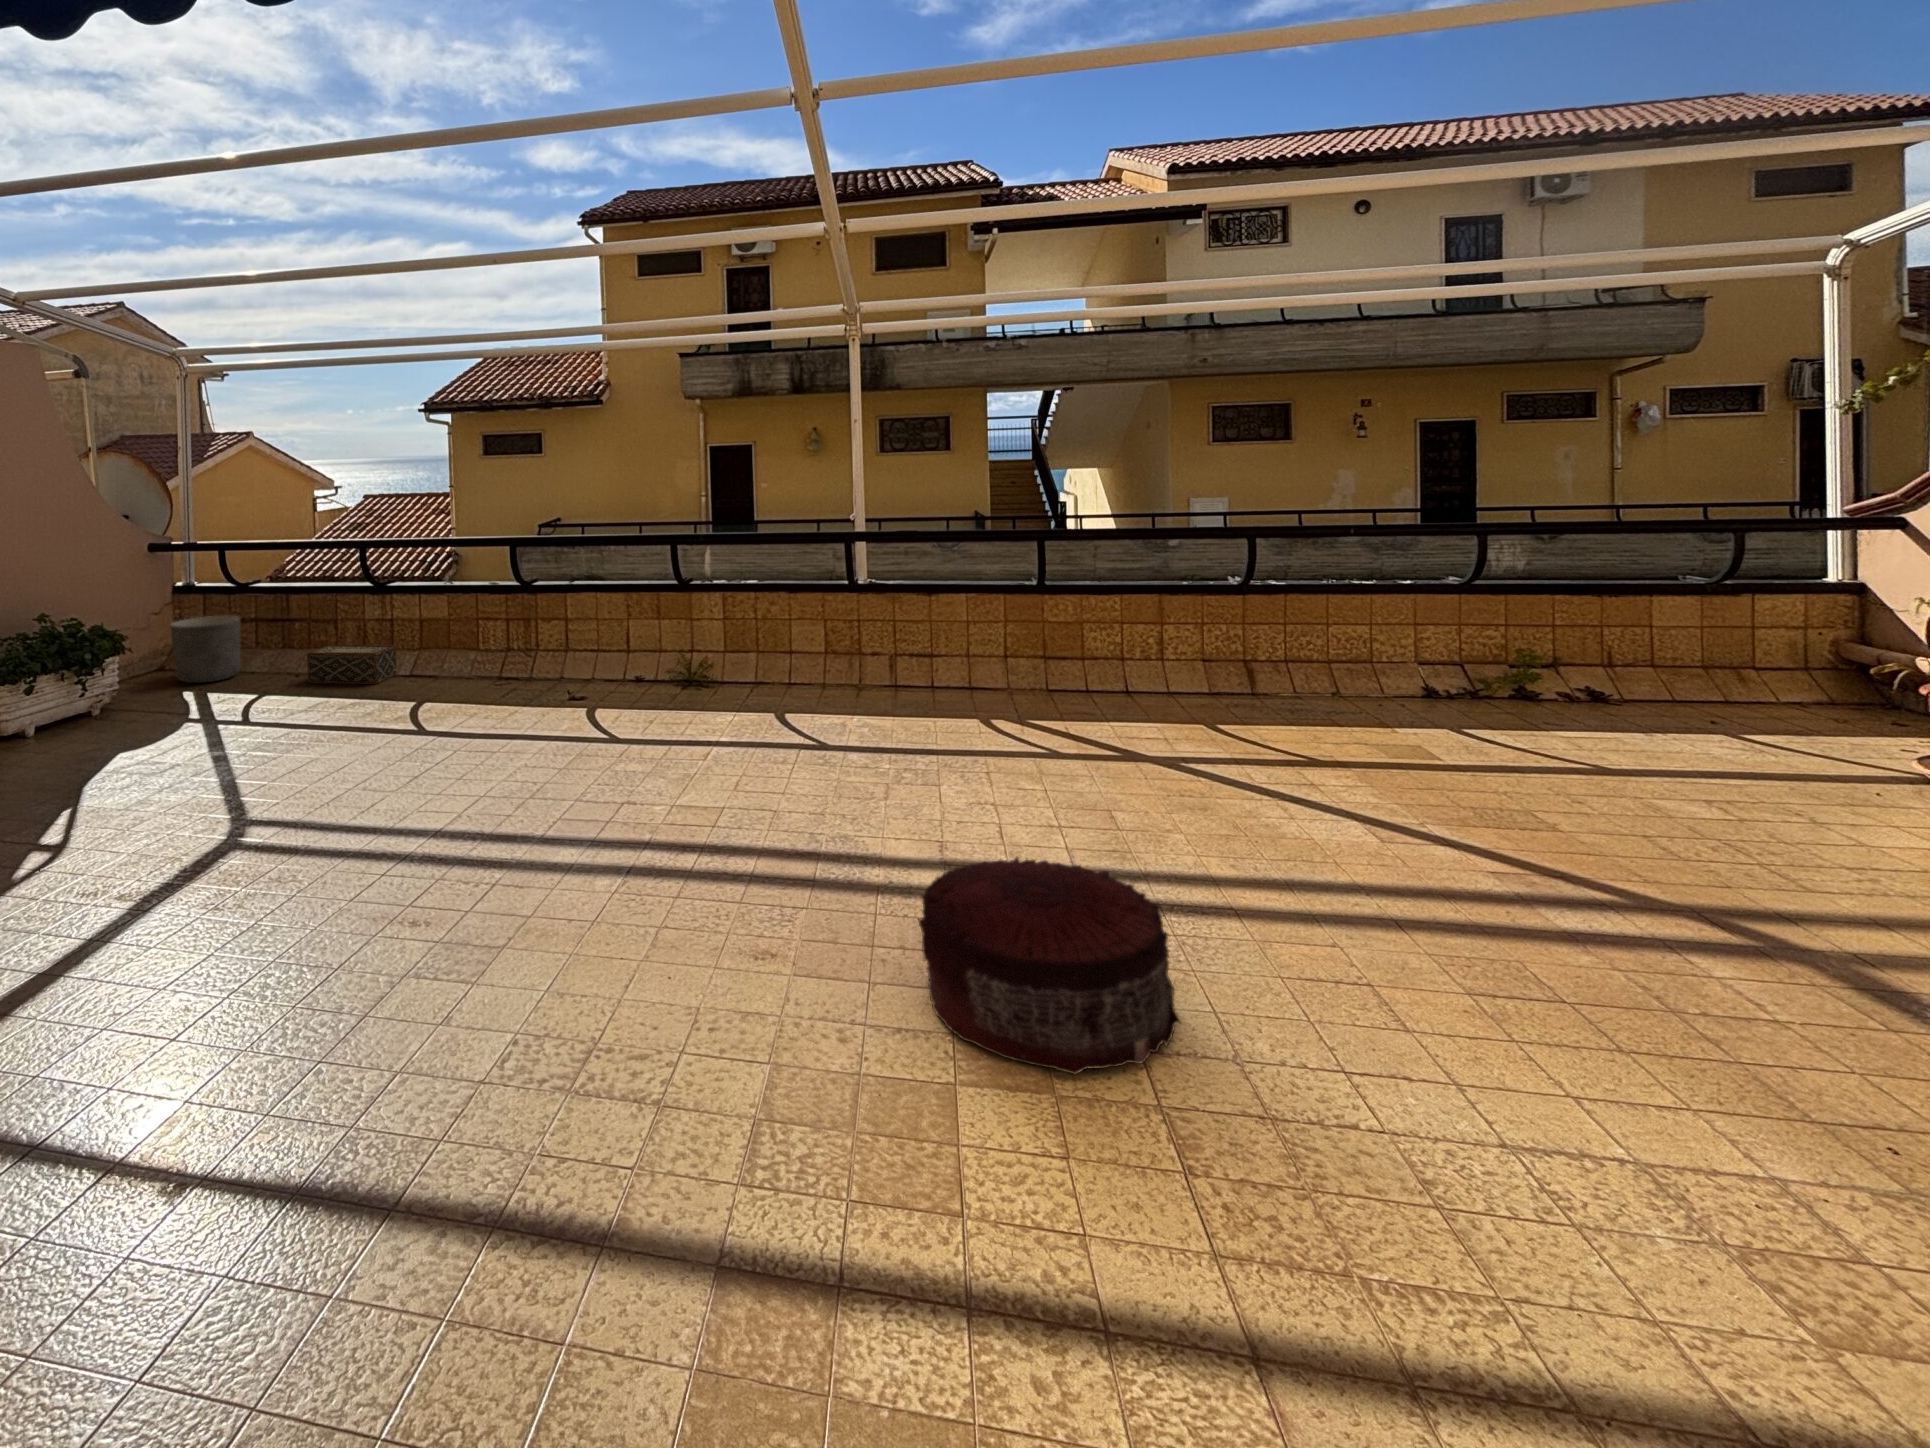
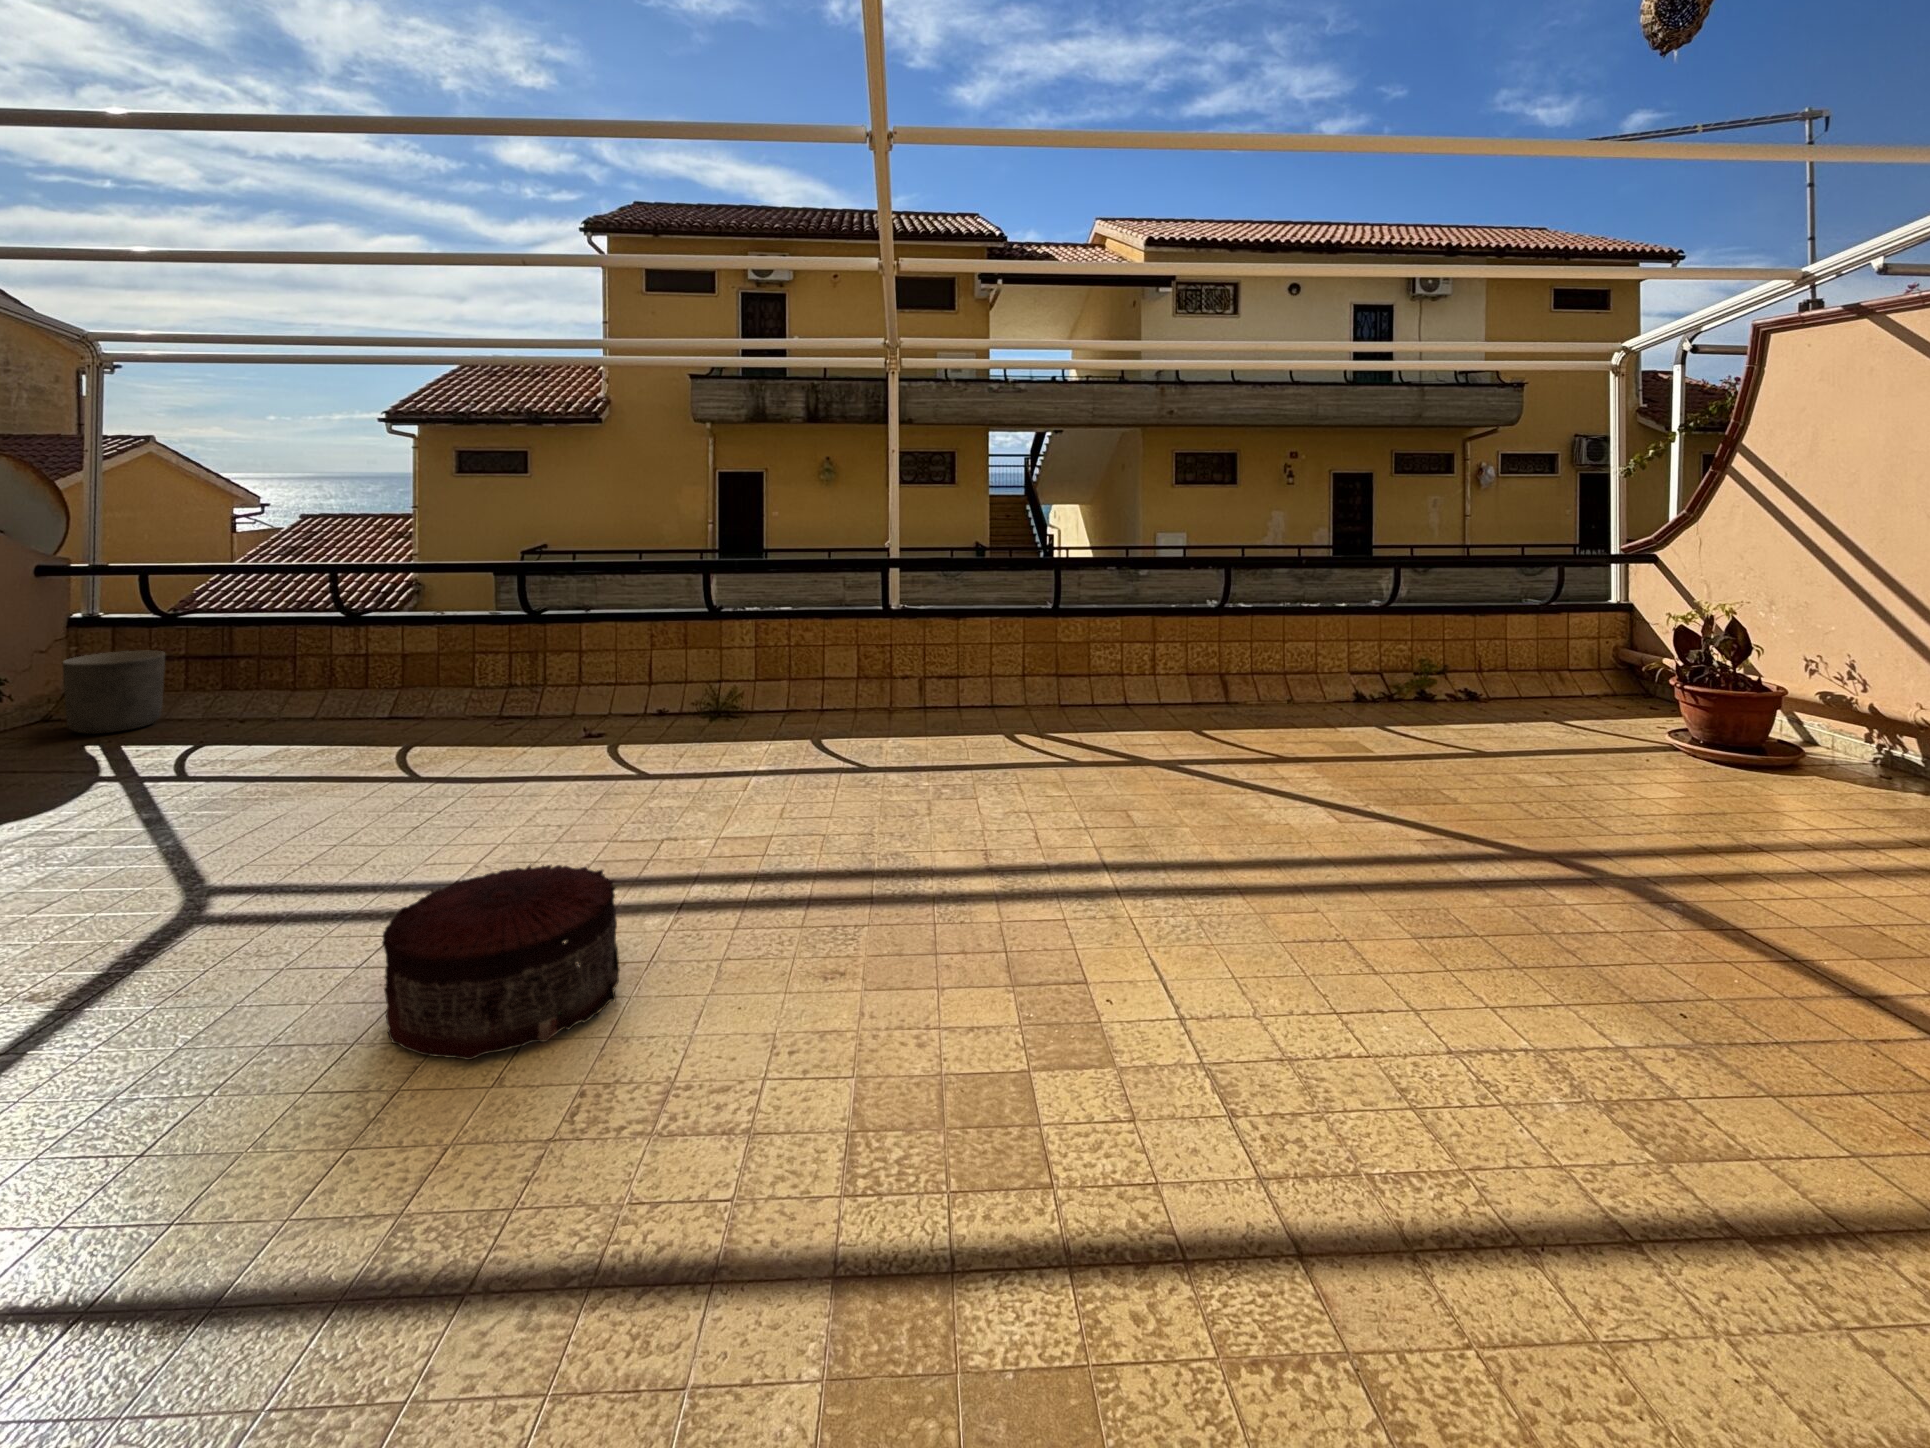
woven basket: present [307,645,397,684] -> none [260,681,377,728]
pouf: present [918,857,1181,1074] -> present [382,865,620,1060]

